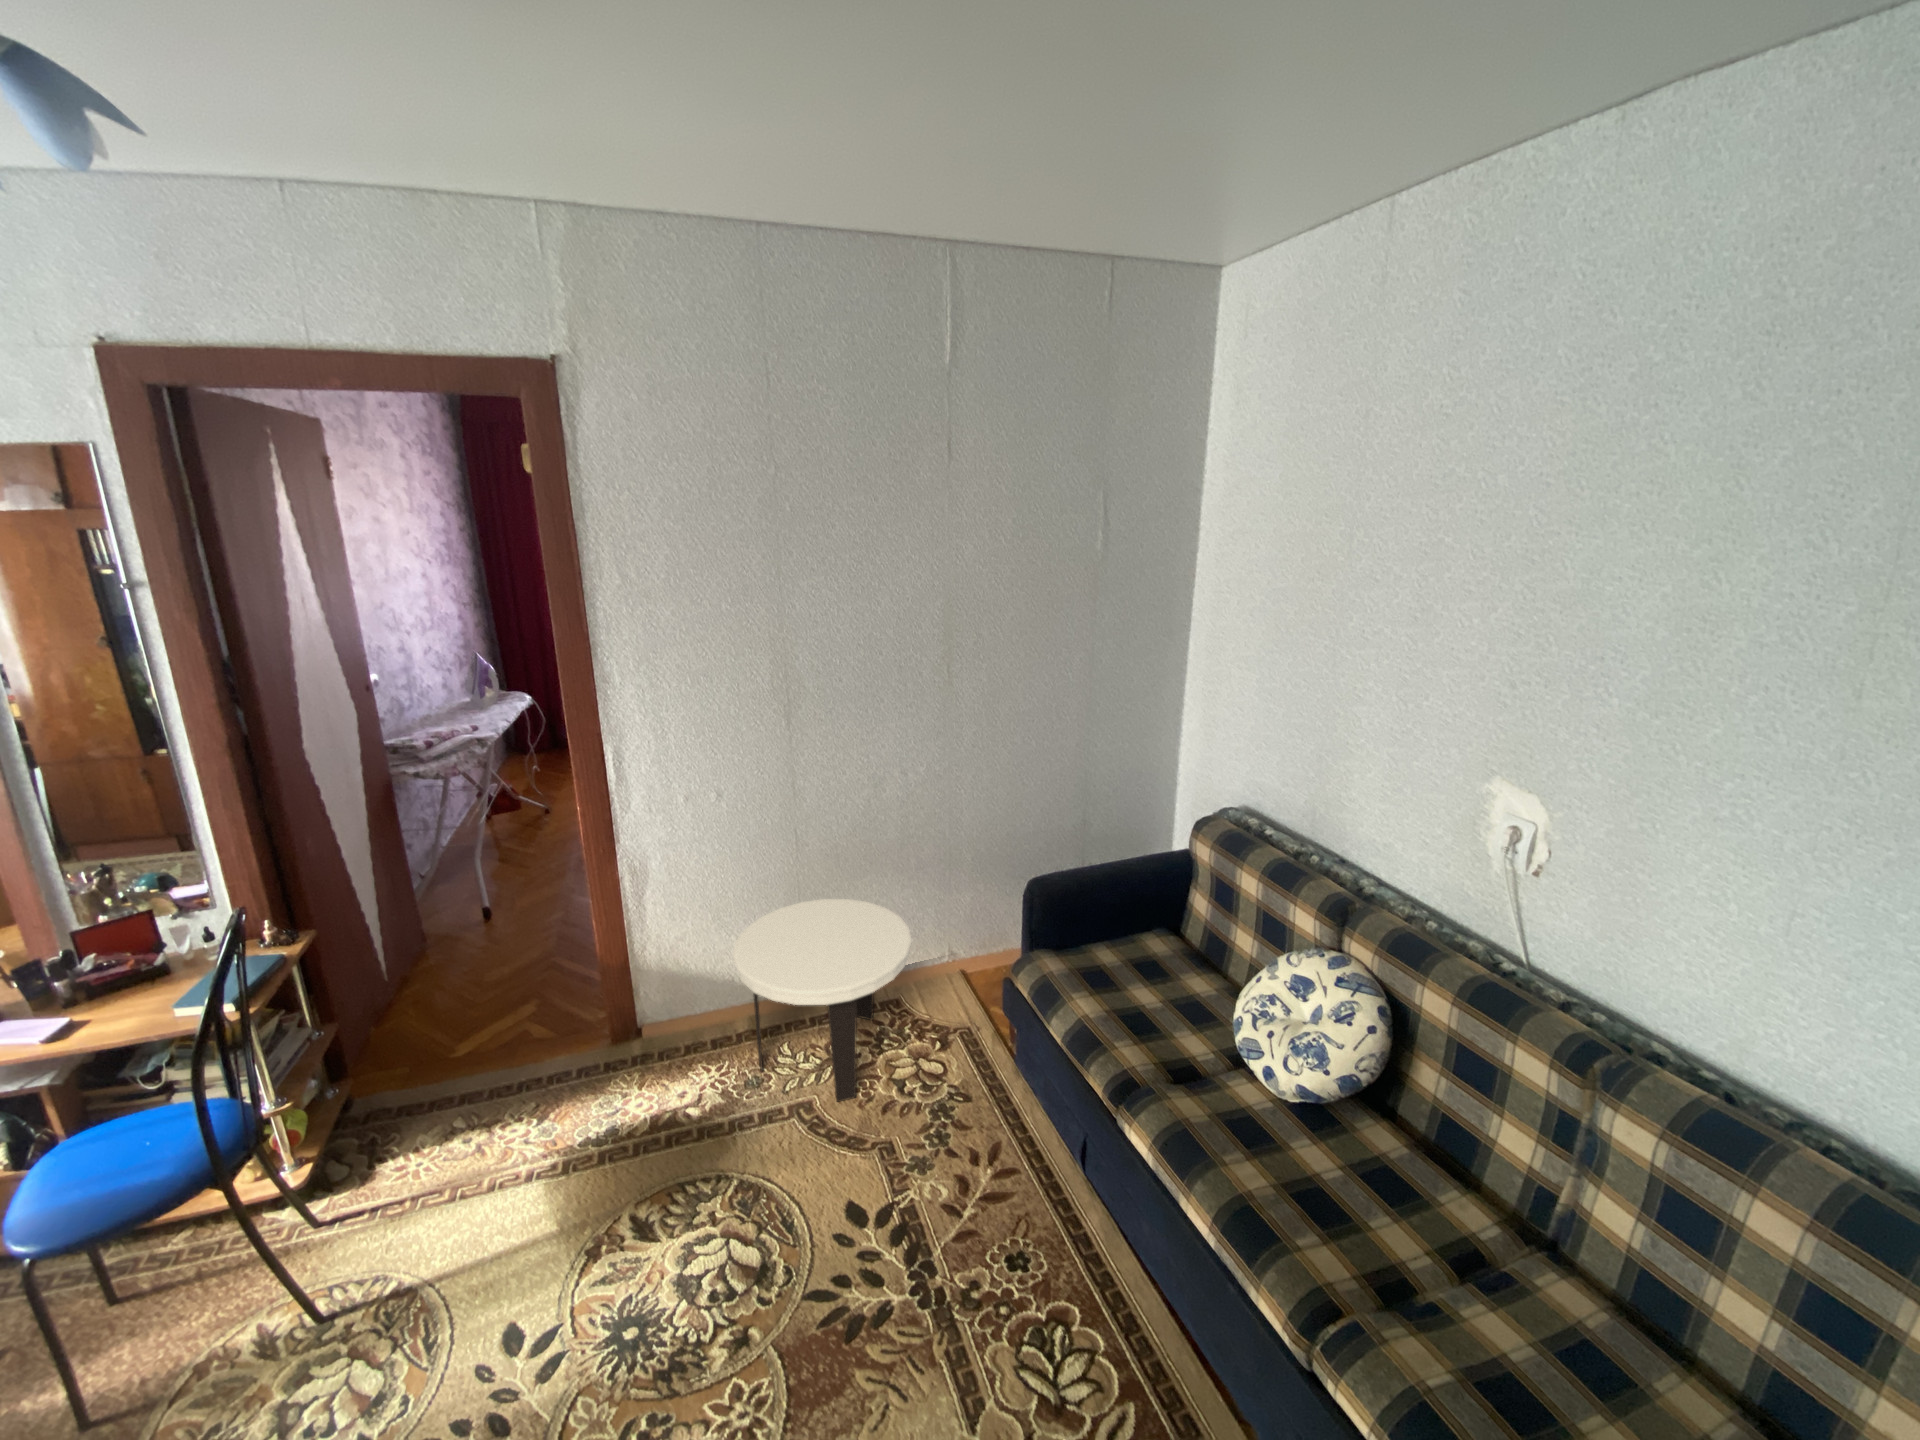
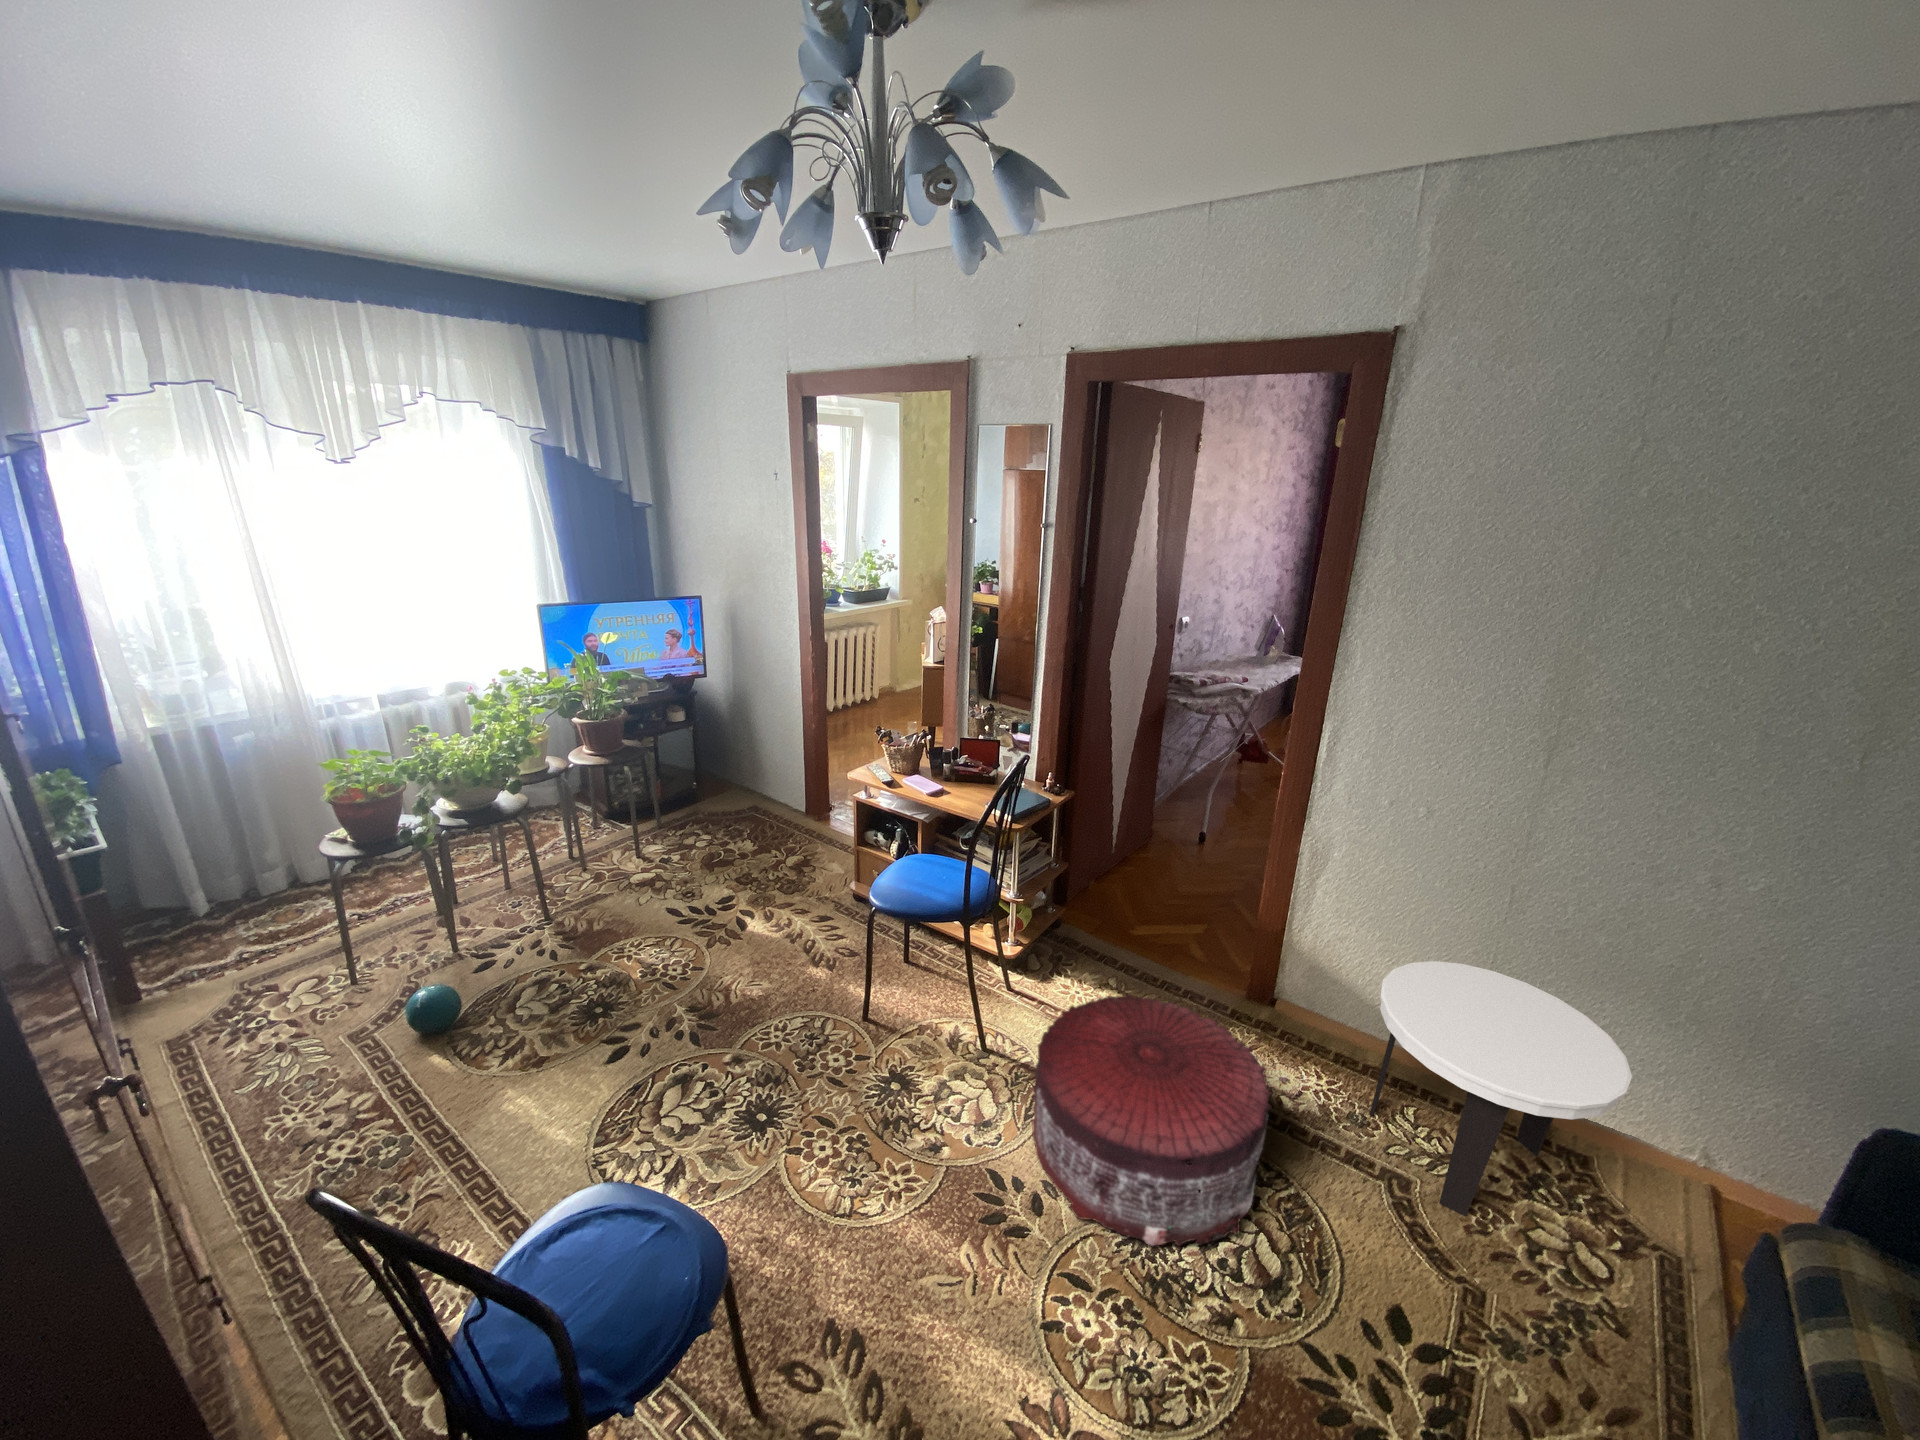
pouf: none [414,1082,715,1395] -> present [1032,995,1272,1246]

